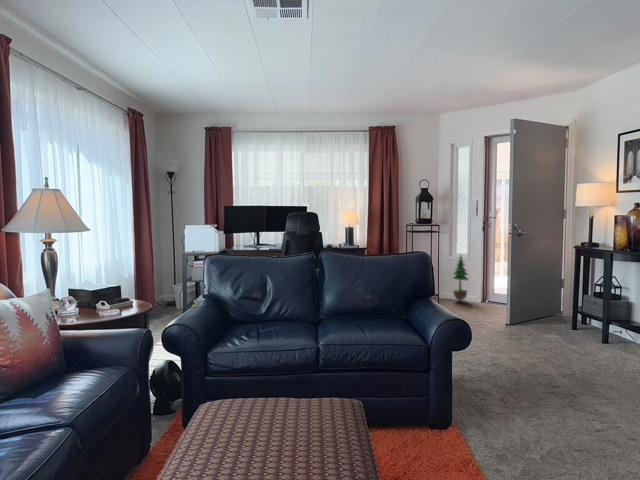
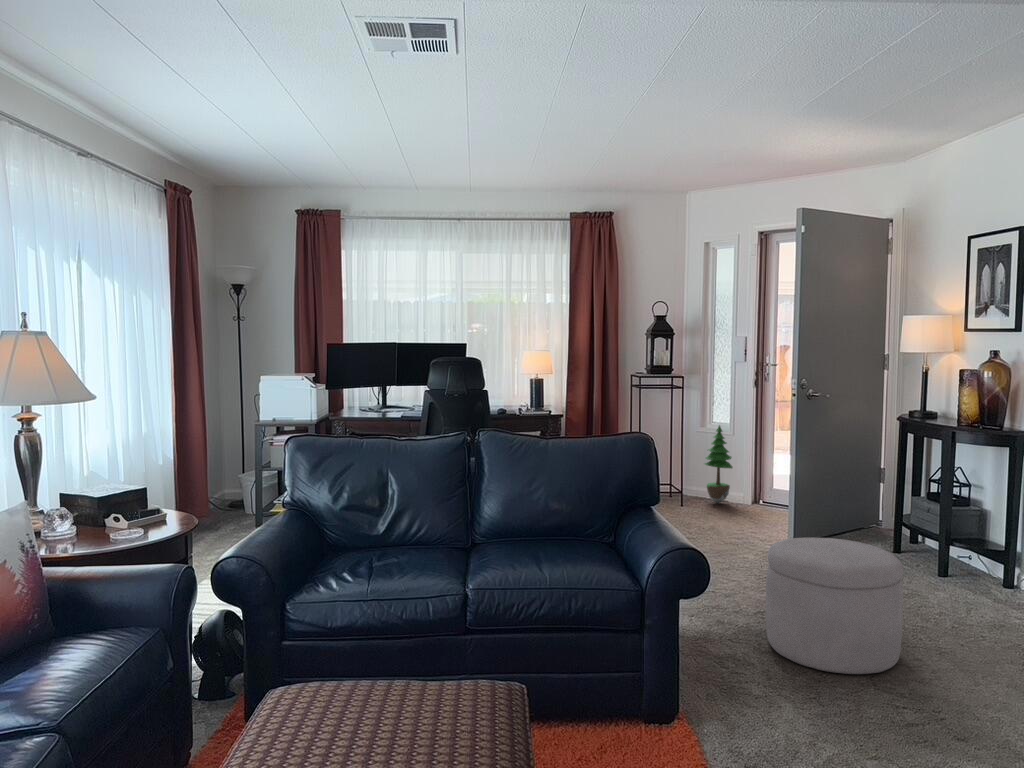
ottoman: none [504,316,593,399] -> present [766,538,904,674]

